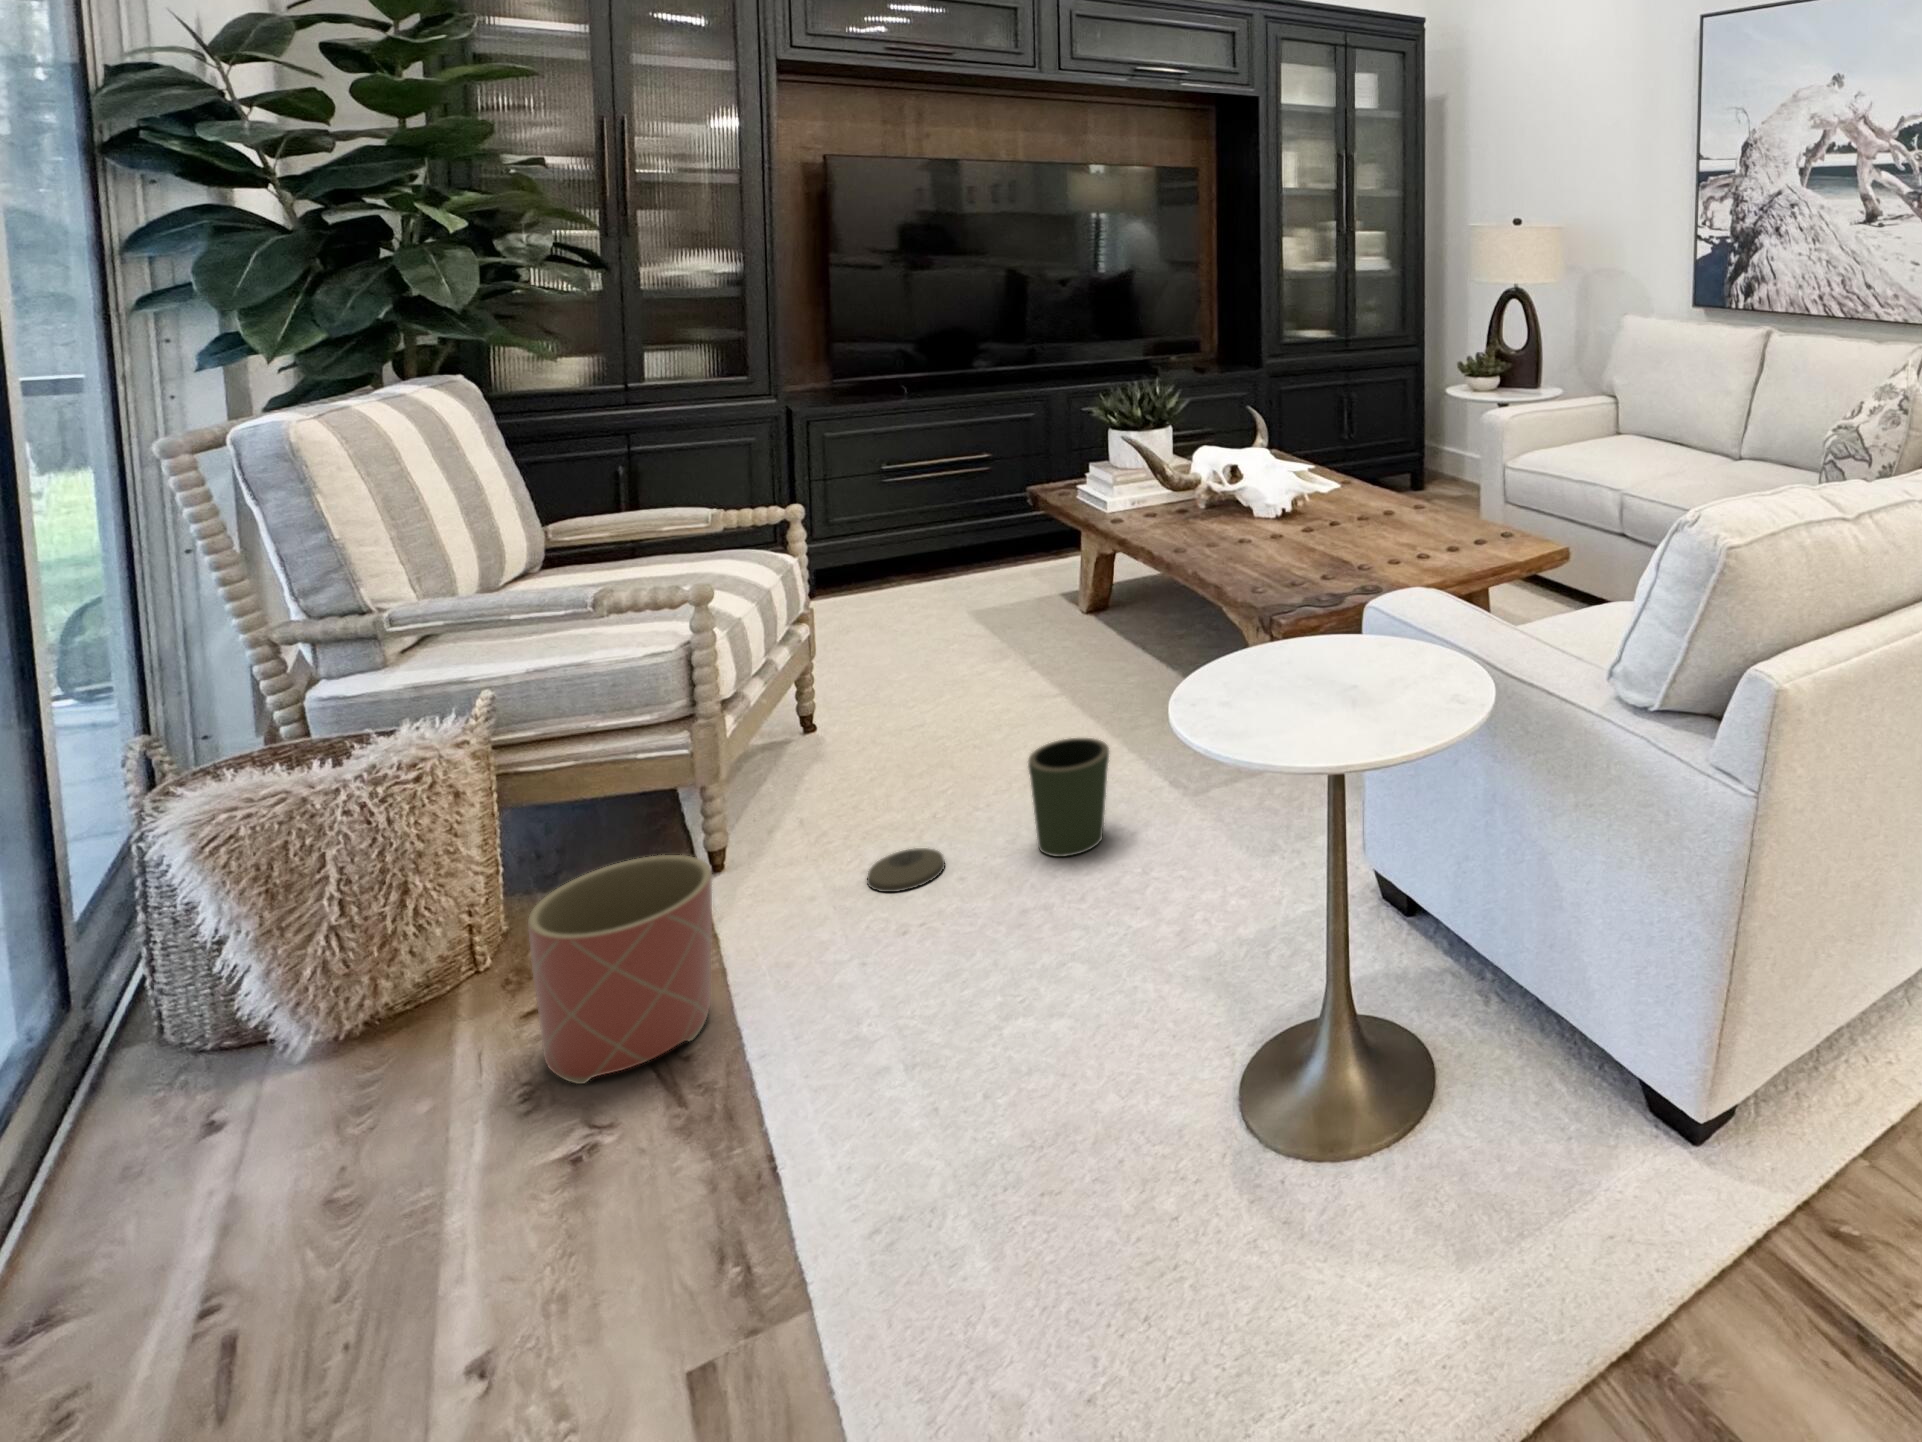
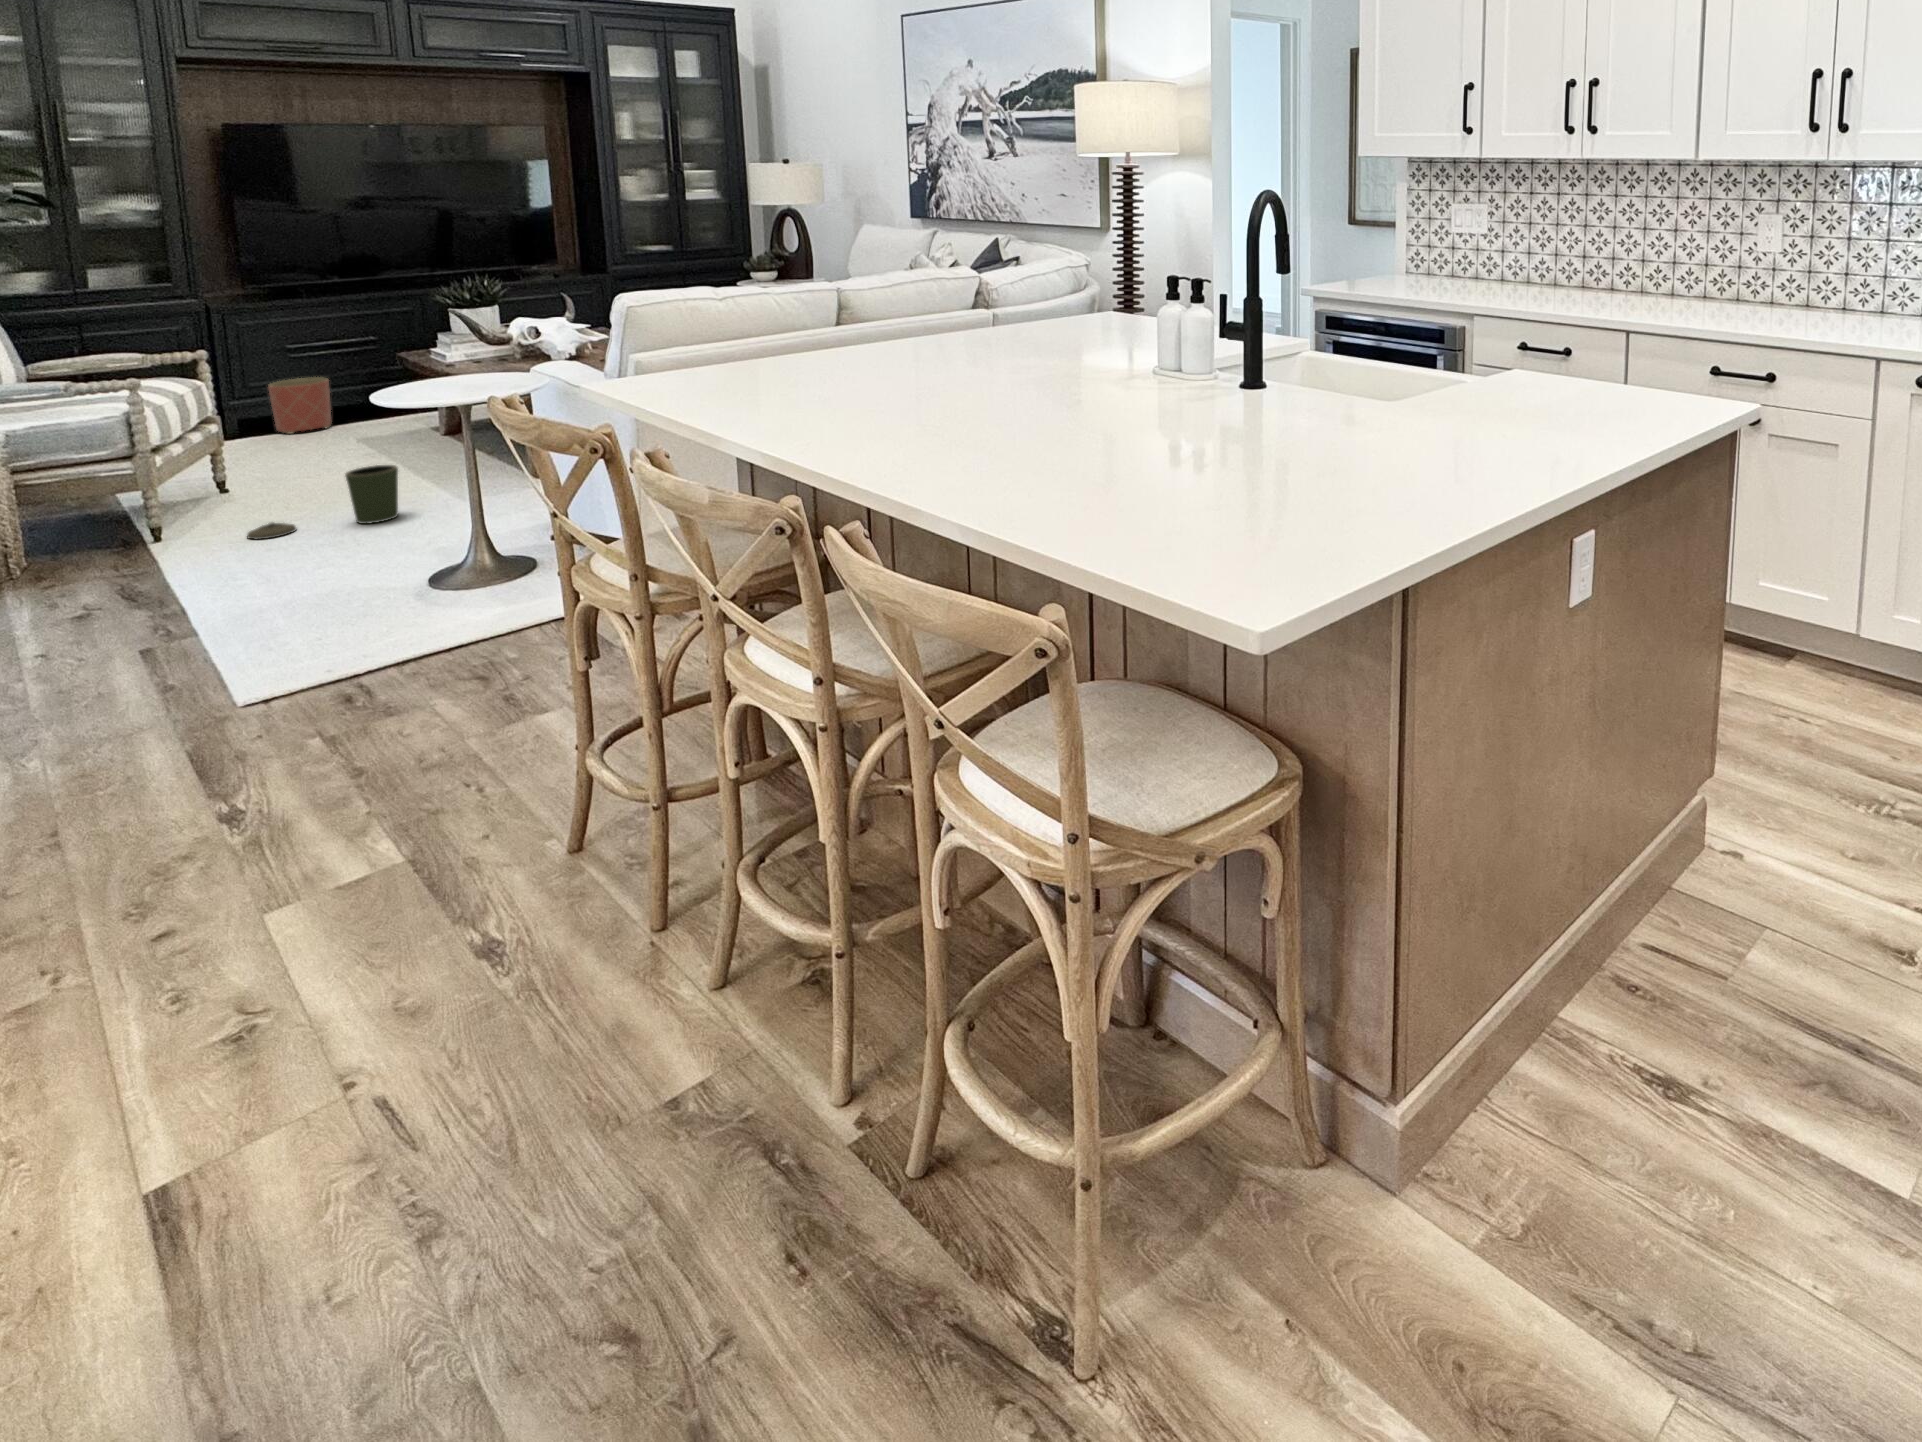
planter: present [528,855,712,1084] -> present [268,377,331,434]

